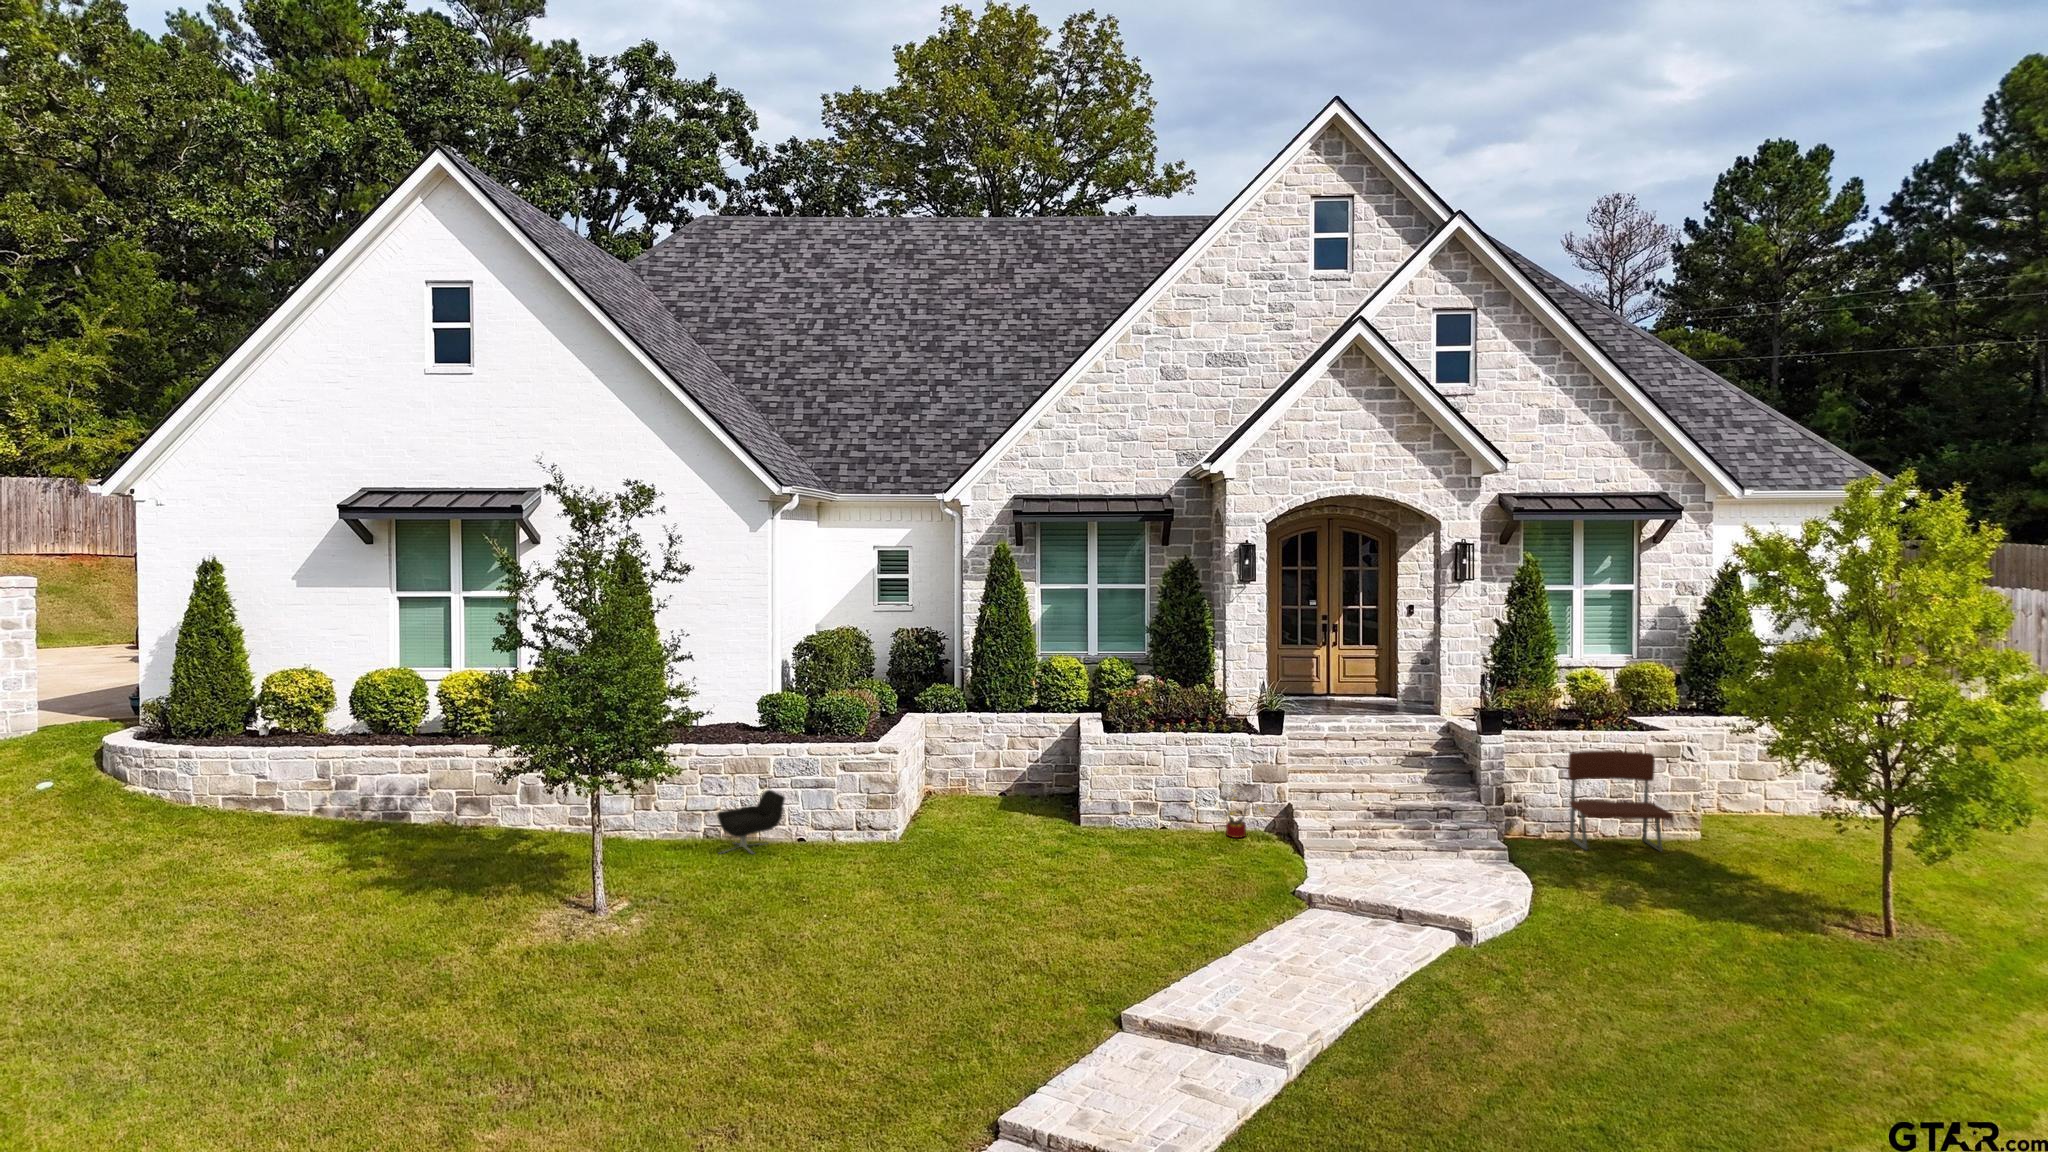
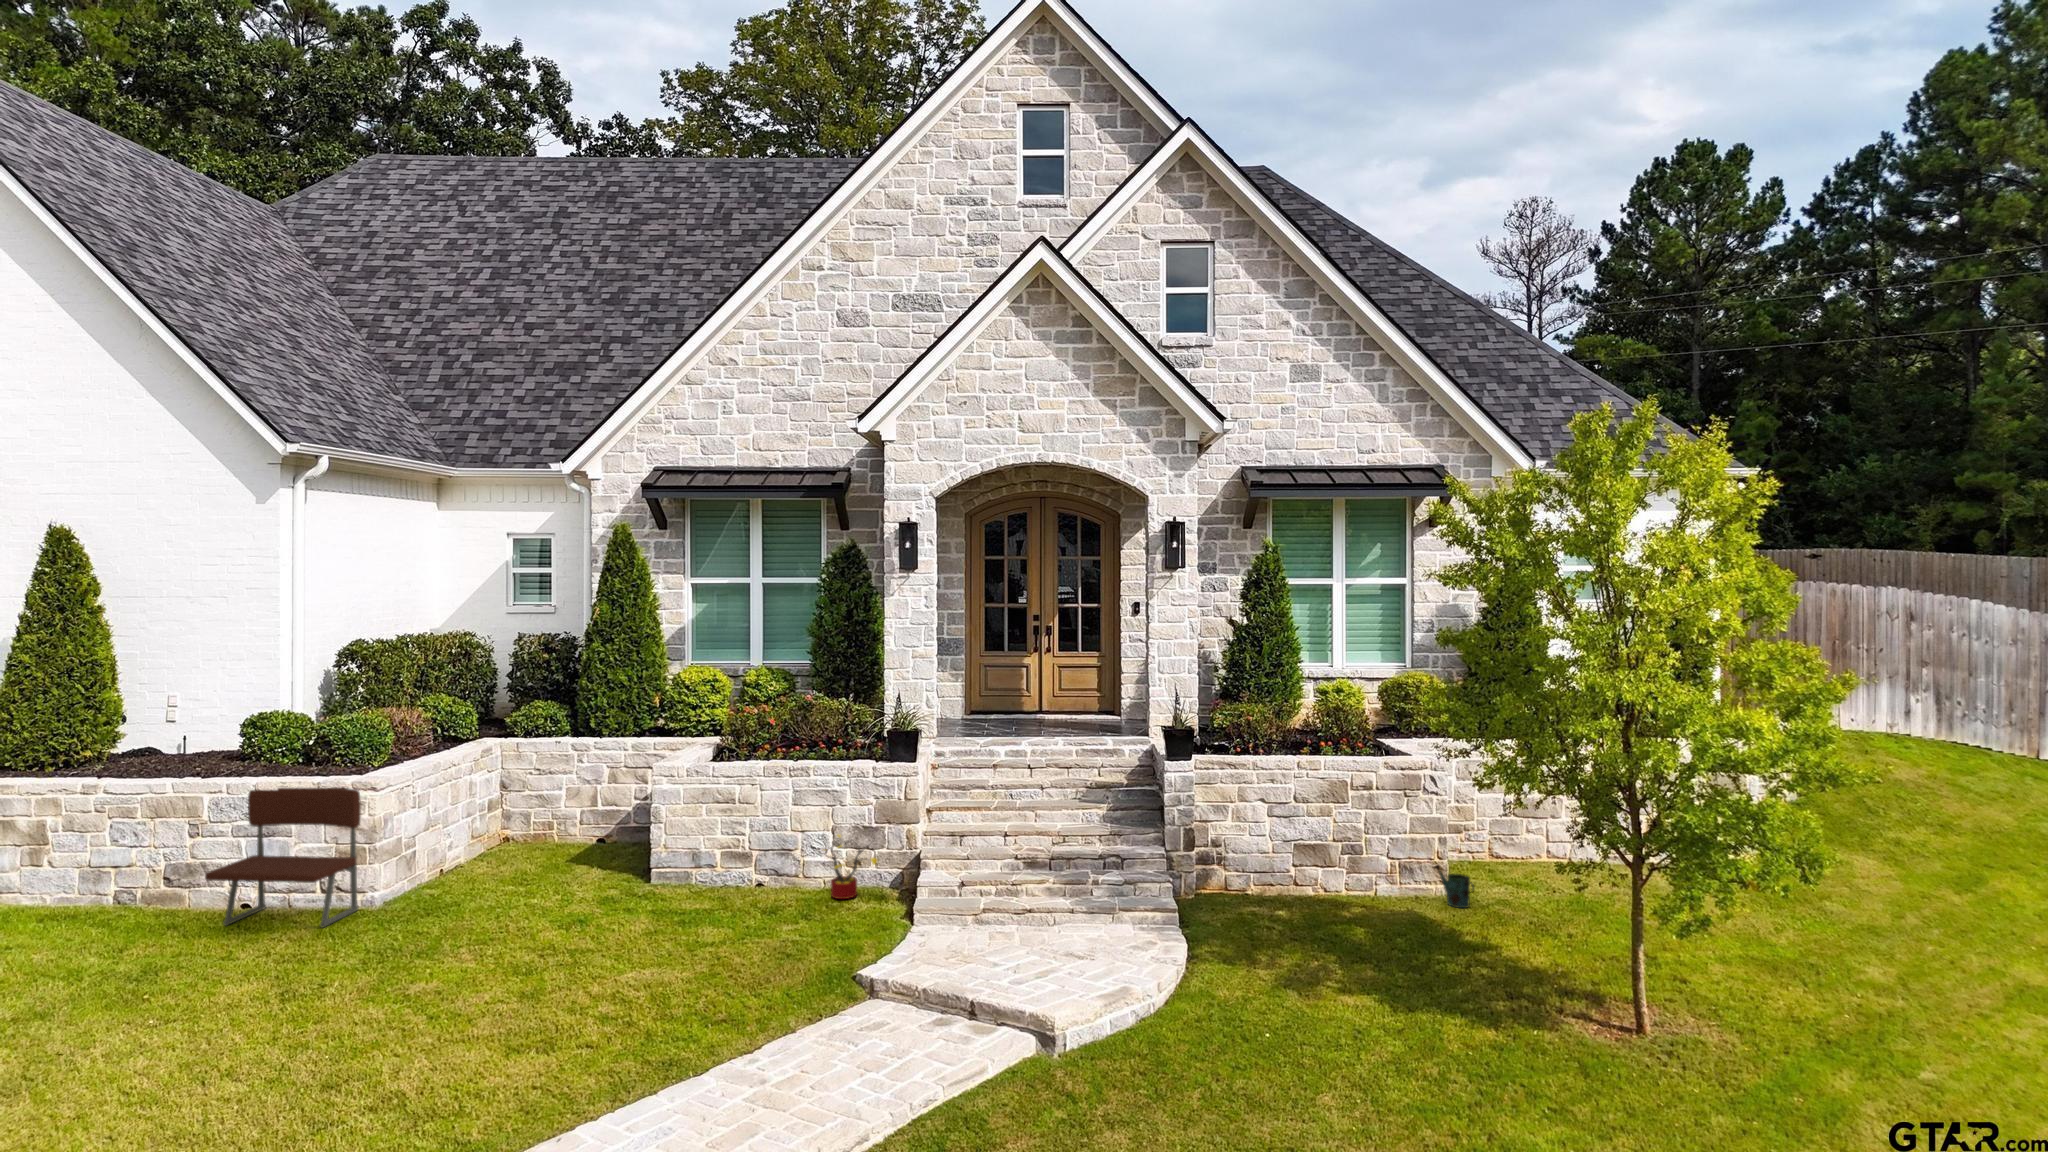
bench: present [1568,751,1674,851] -> present [205,786,361,927]
lounge chair: present [717,788,785,854] -> none [85,839,202,933]
watering can: none [1692,816,1729,849] -> present [1435,865,1474,908]

